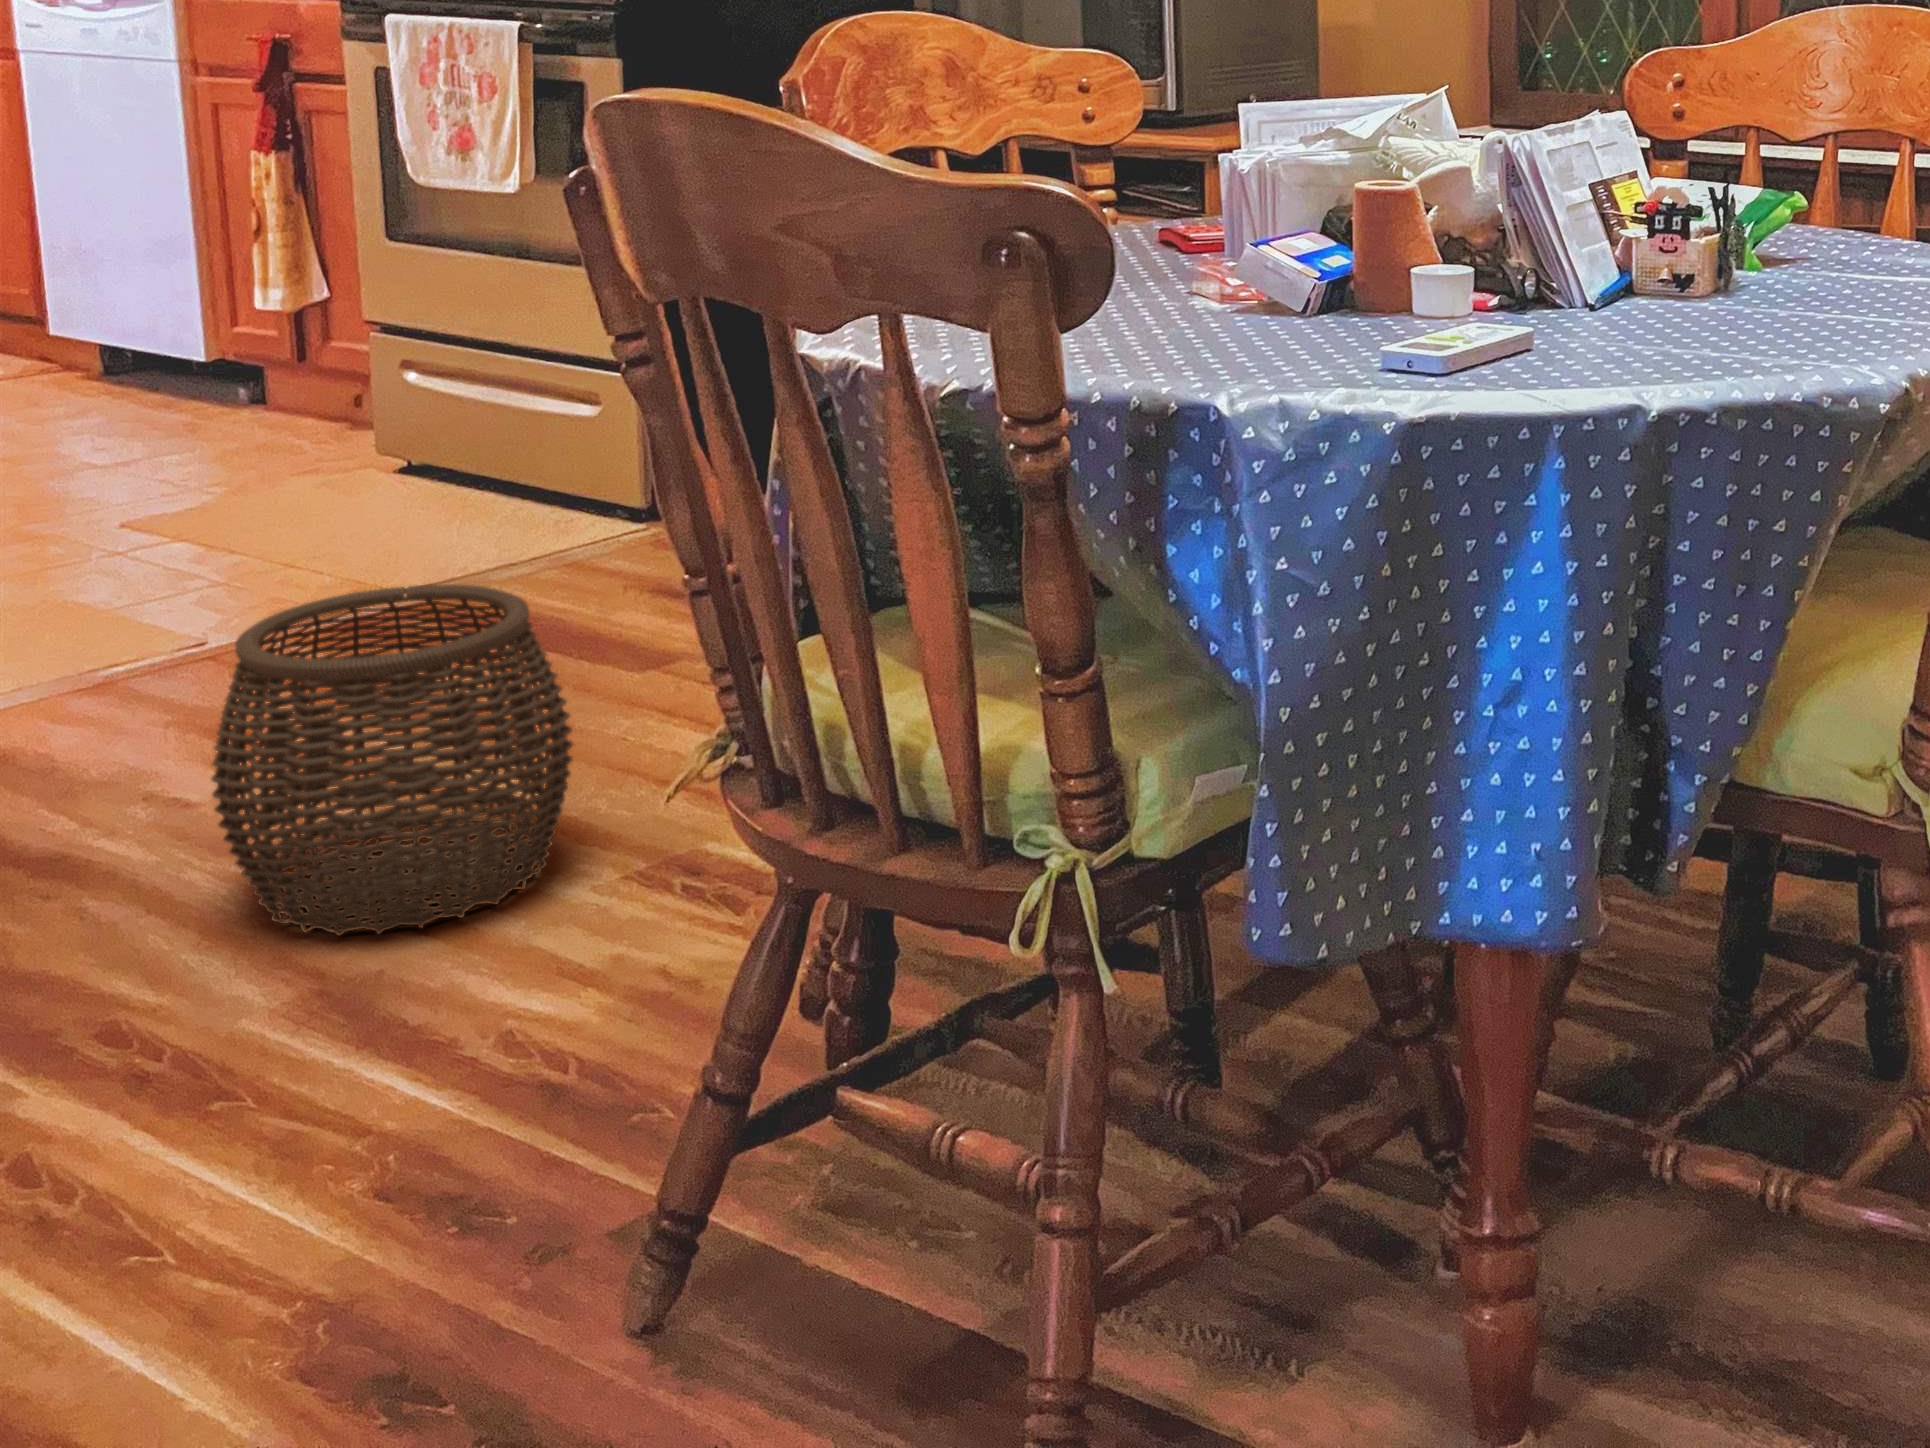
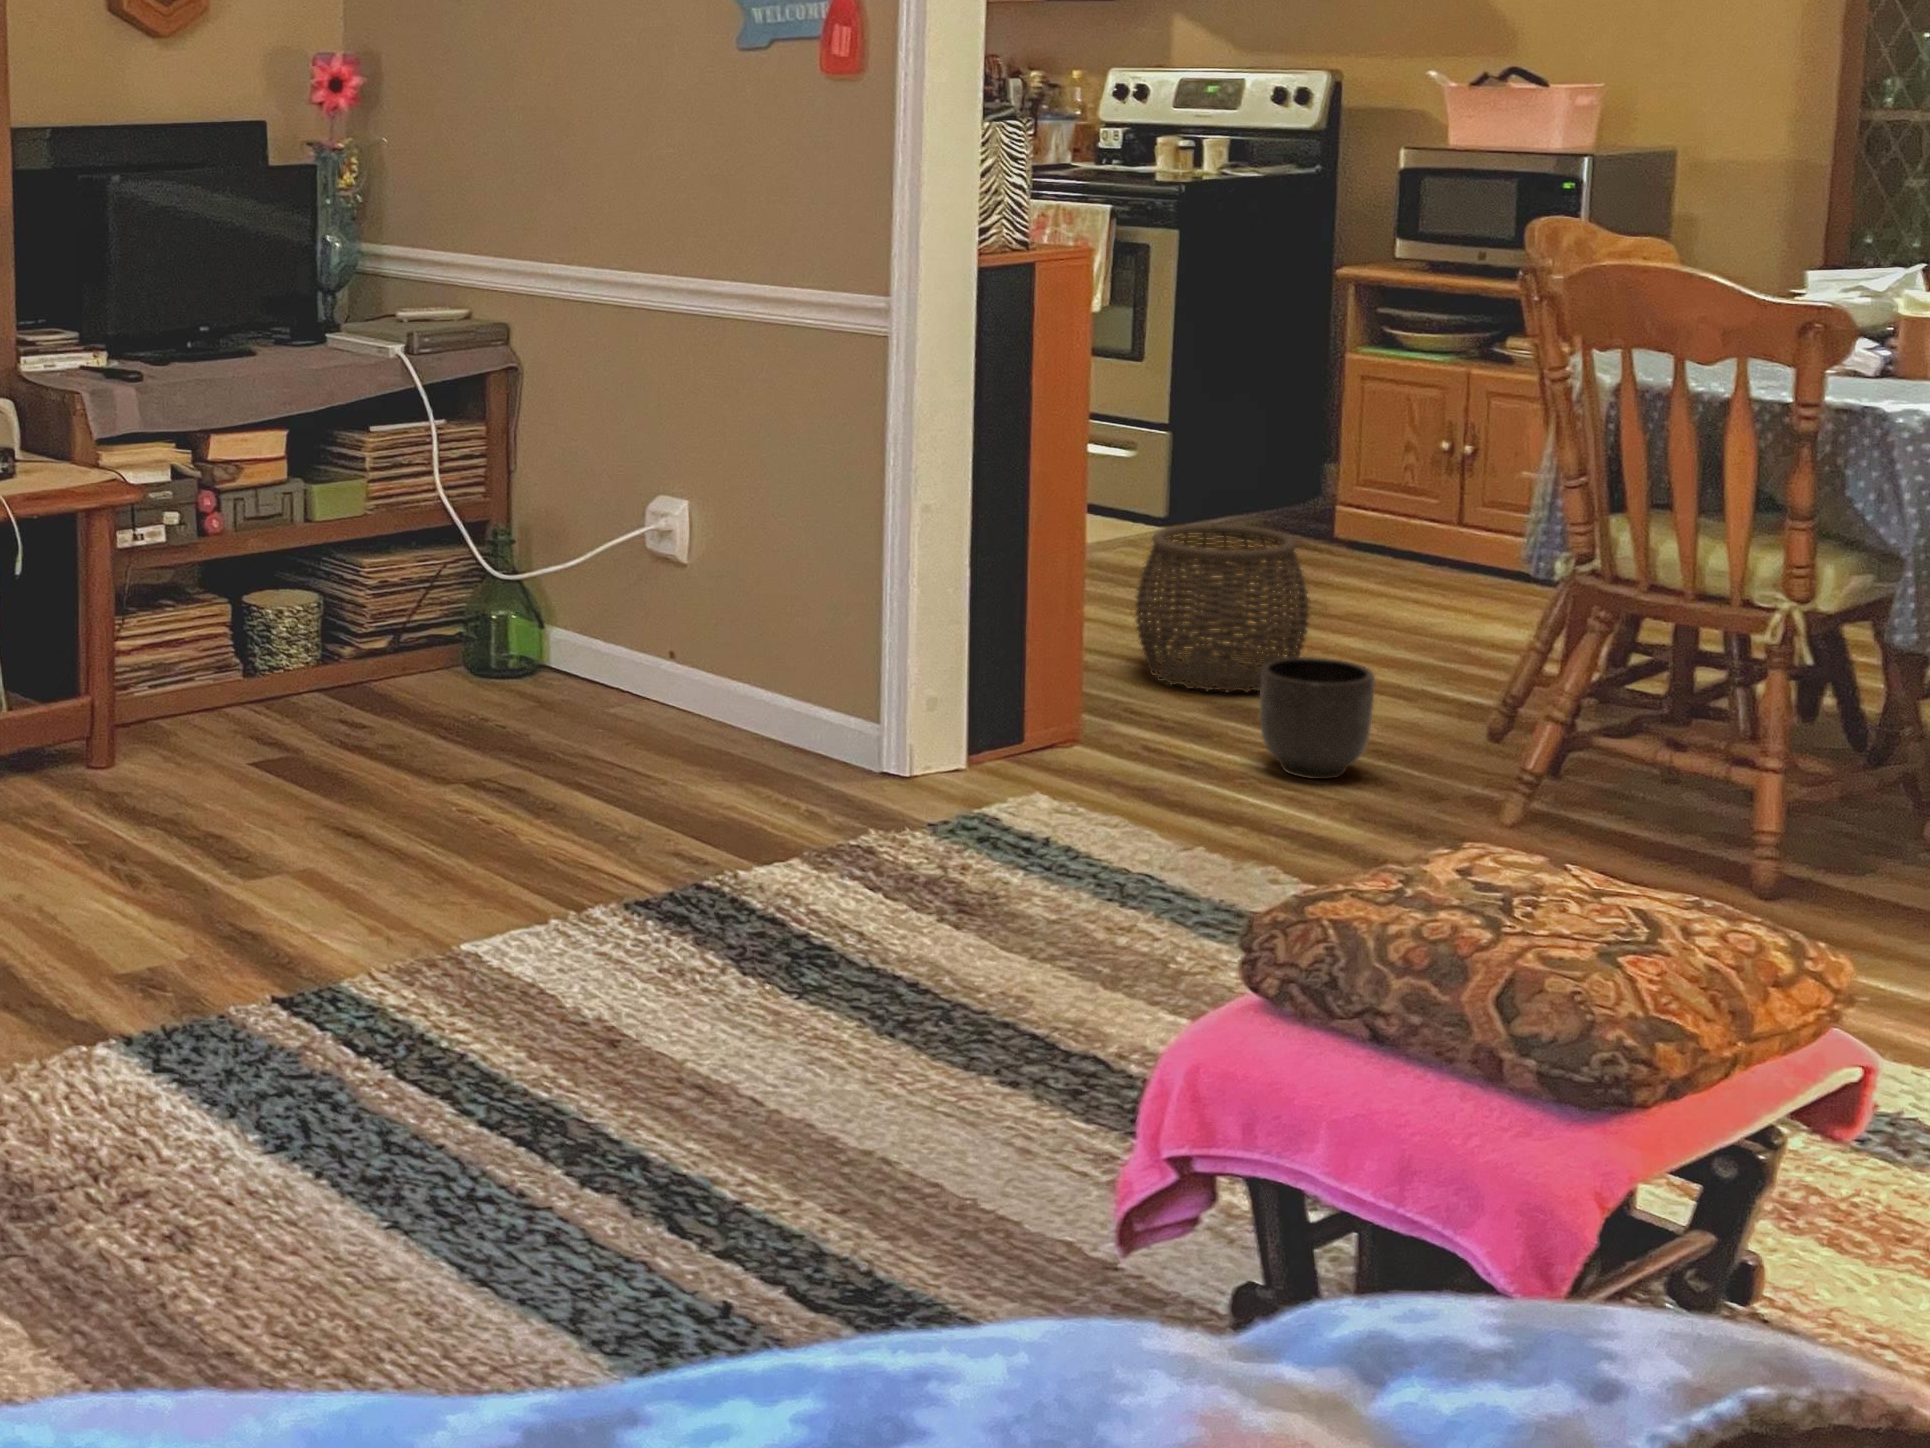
planter: none [180,927,450,1224] -> present [1260,657,1375,779]

